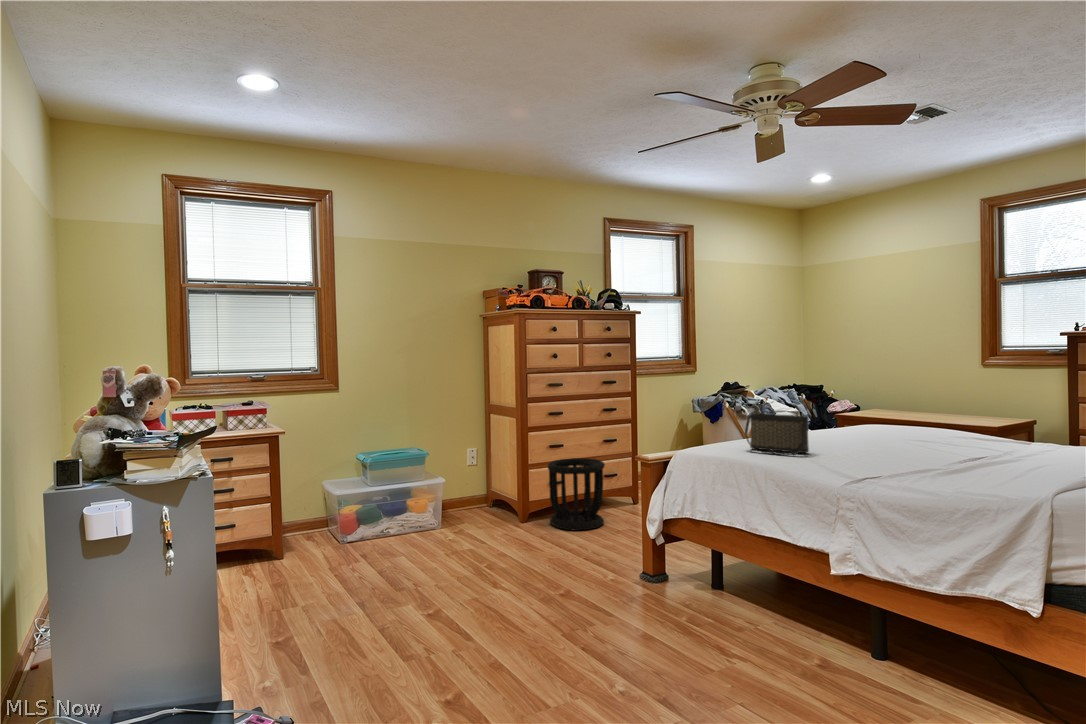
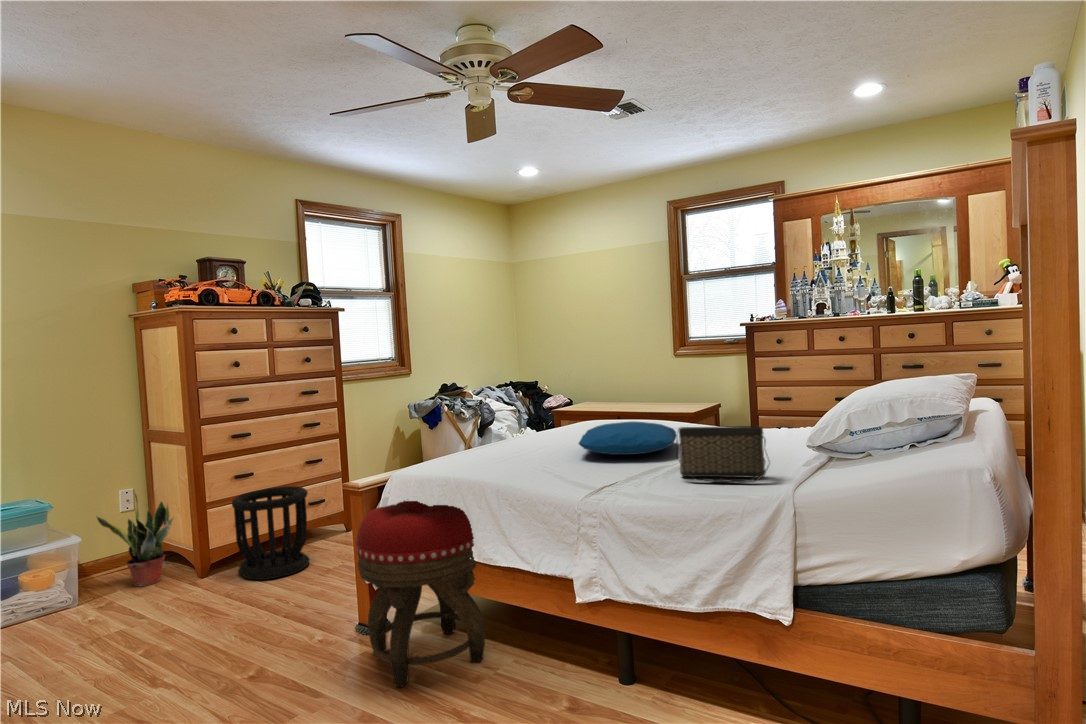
handbag: present [745,414,809,455] -> present [676,426,769,484]
pillow: none [846,425,955,455] -> present [579,422,676,455]
potted plant: none [456,450,507,521] -> present [97,494,173,586]
footstool: none [645,474,749,620] -> present [356,500,485,687]

